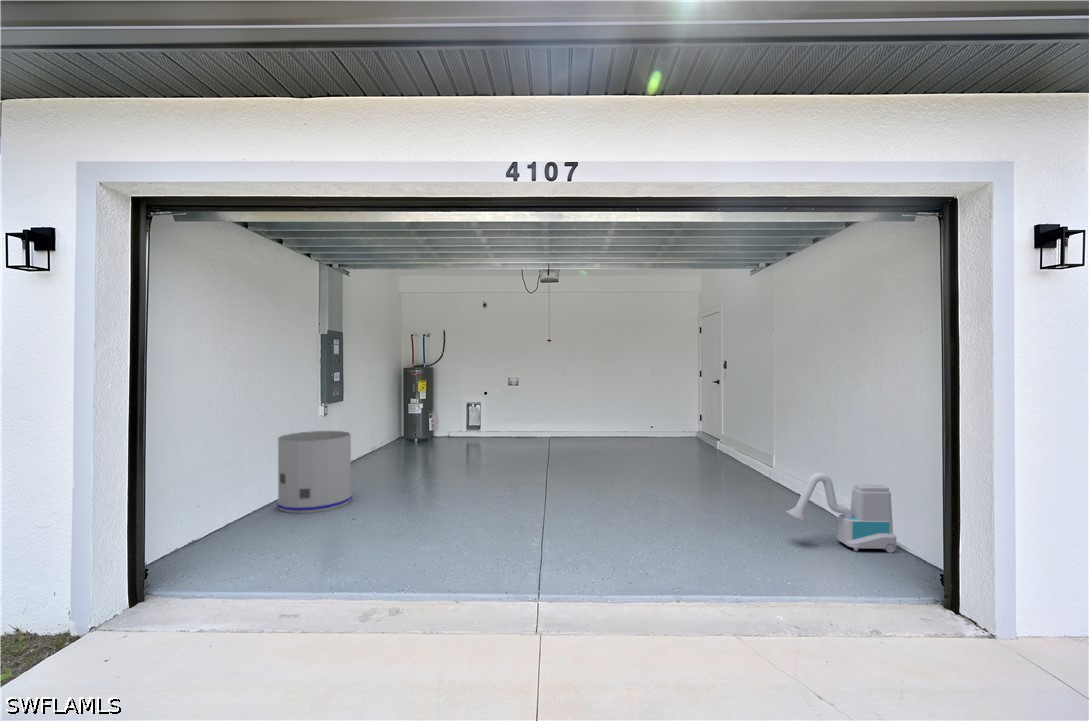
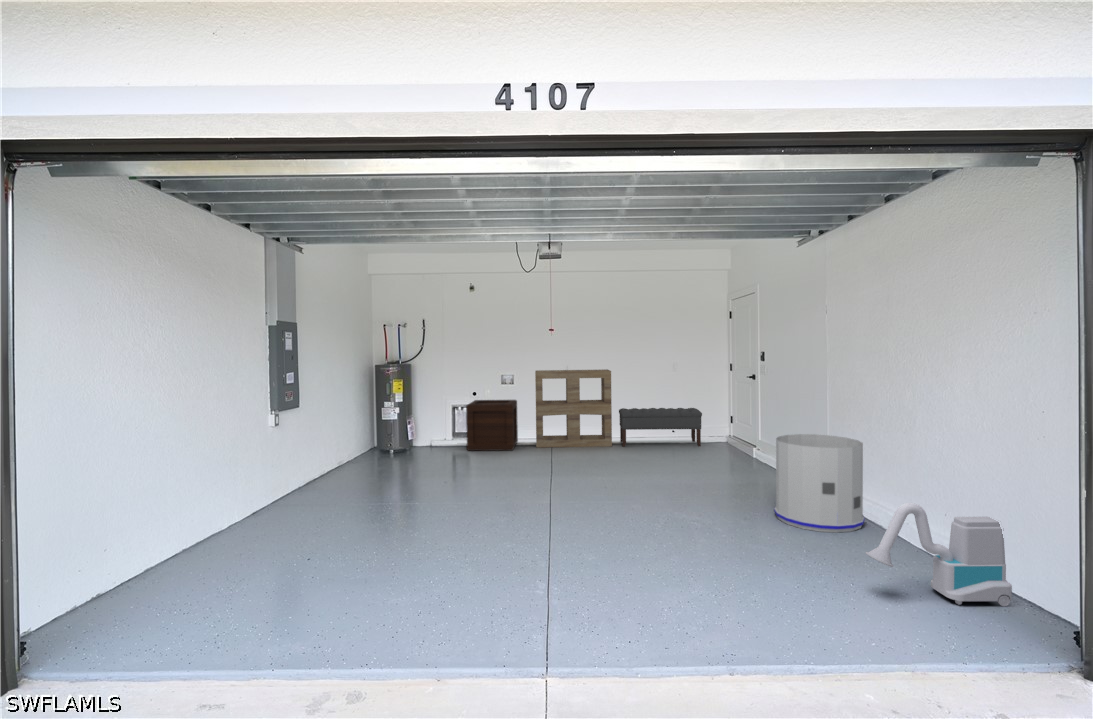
shelving unit: none [537,376,601,440] -> present [535,369,612,447]
wooden crate: none [478,400,521,442] -> present [466,400,518,451]
bench: none [607,409,677,441] -> present [619,408,702,447]
trash can: present [277,431,352,513] -> present [774,434,865,532]

